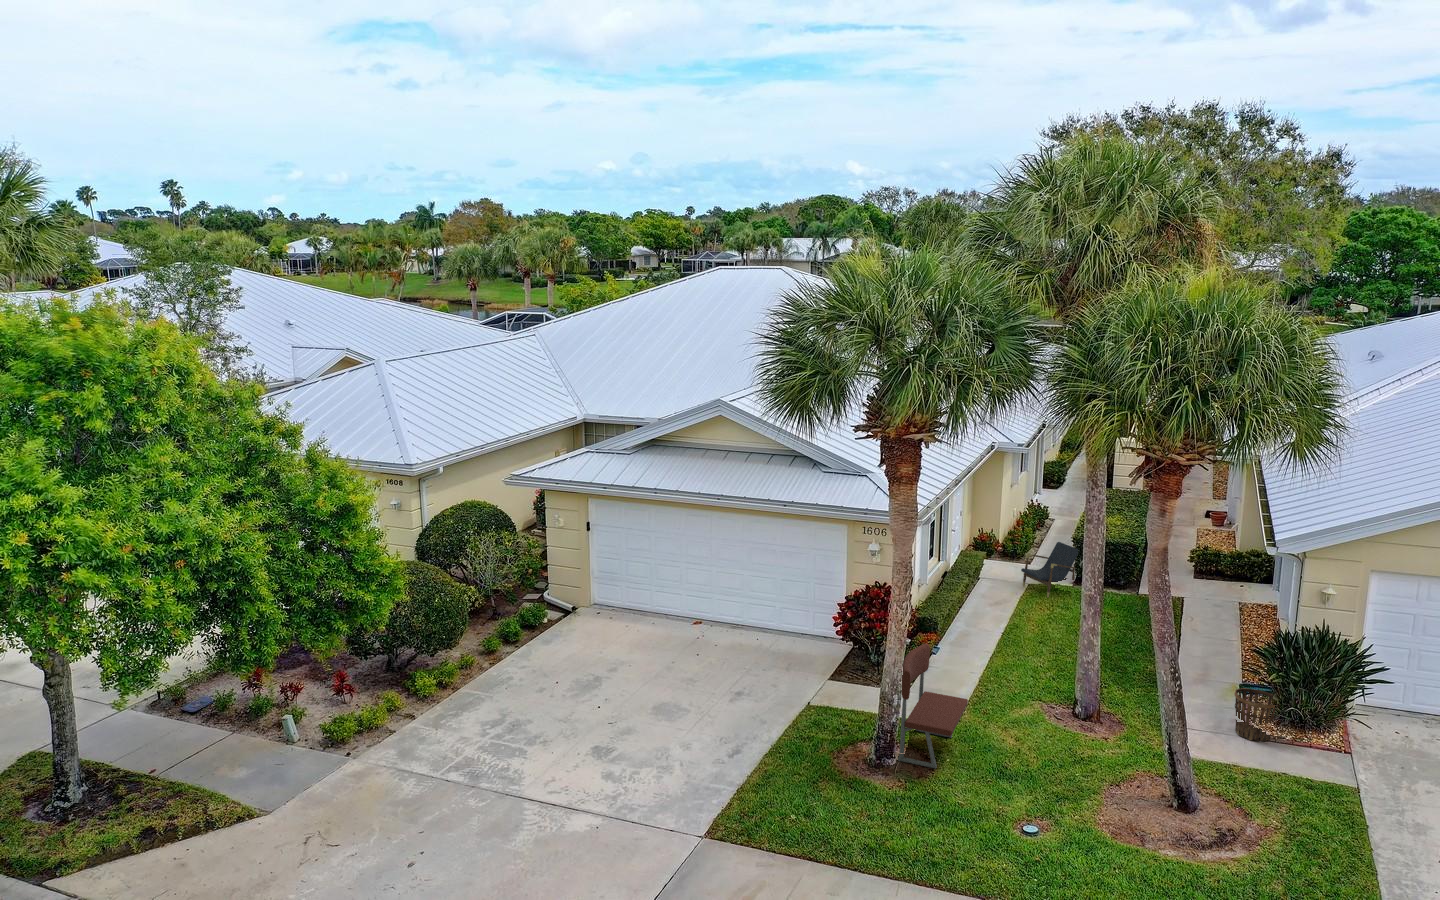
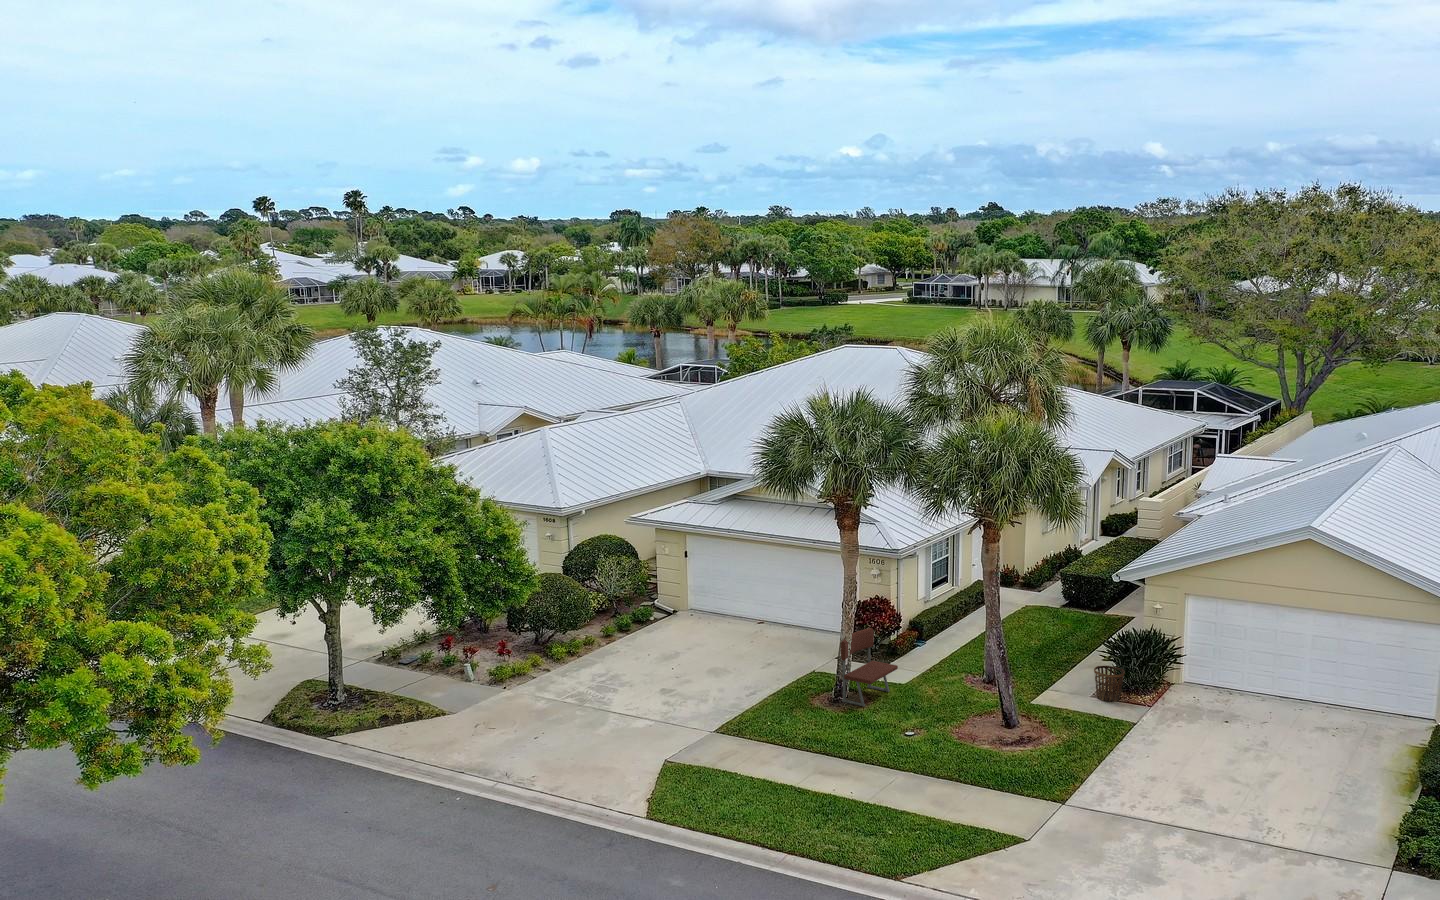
lounge chair: present [1021,542,1078,597] -> none [1031,568,1075,612]

